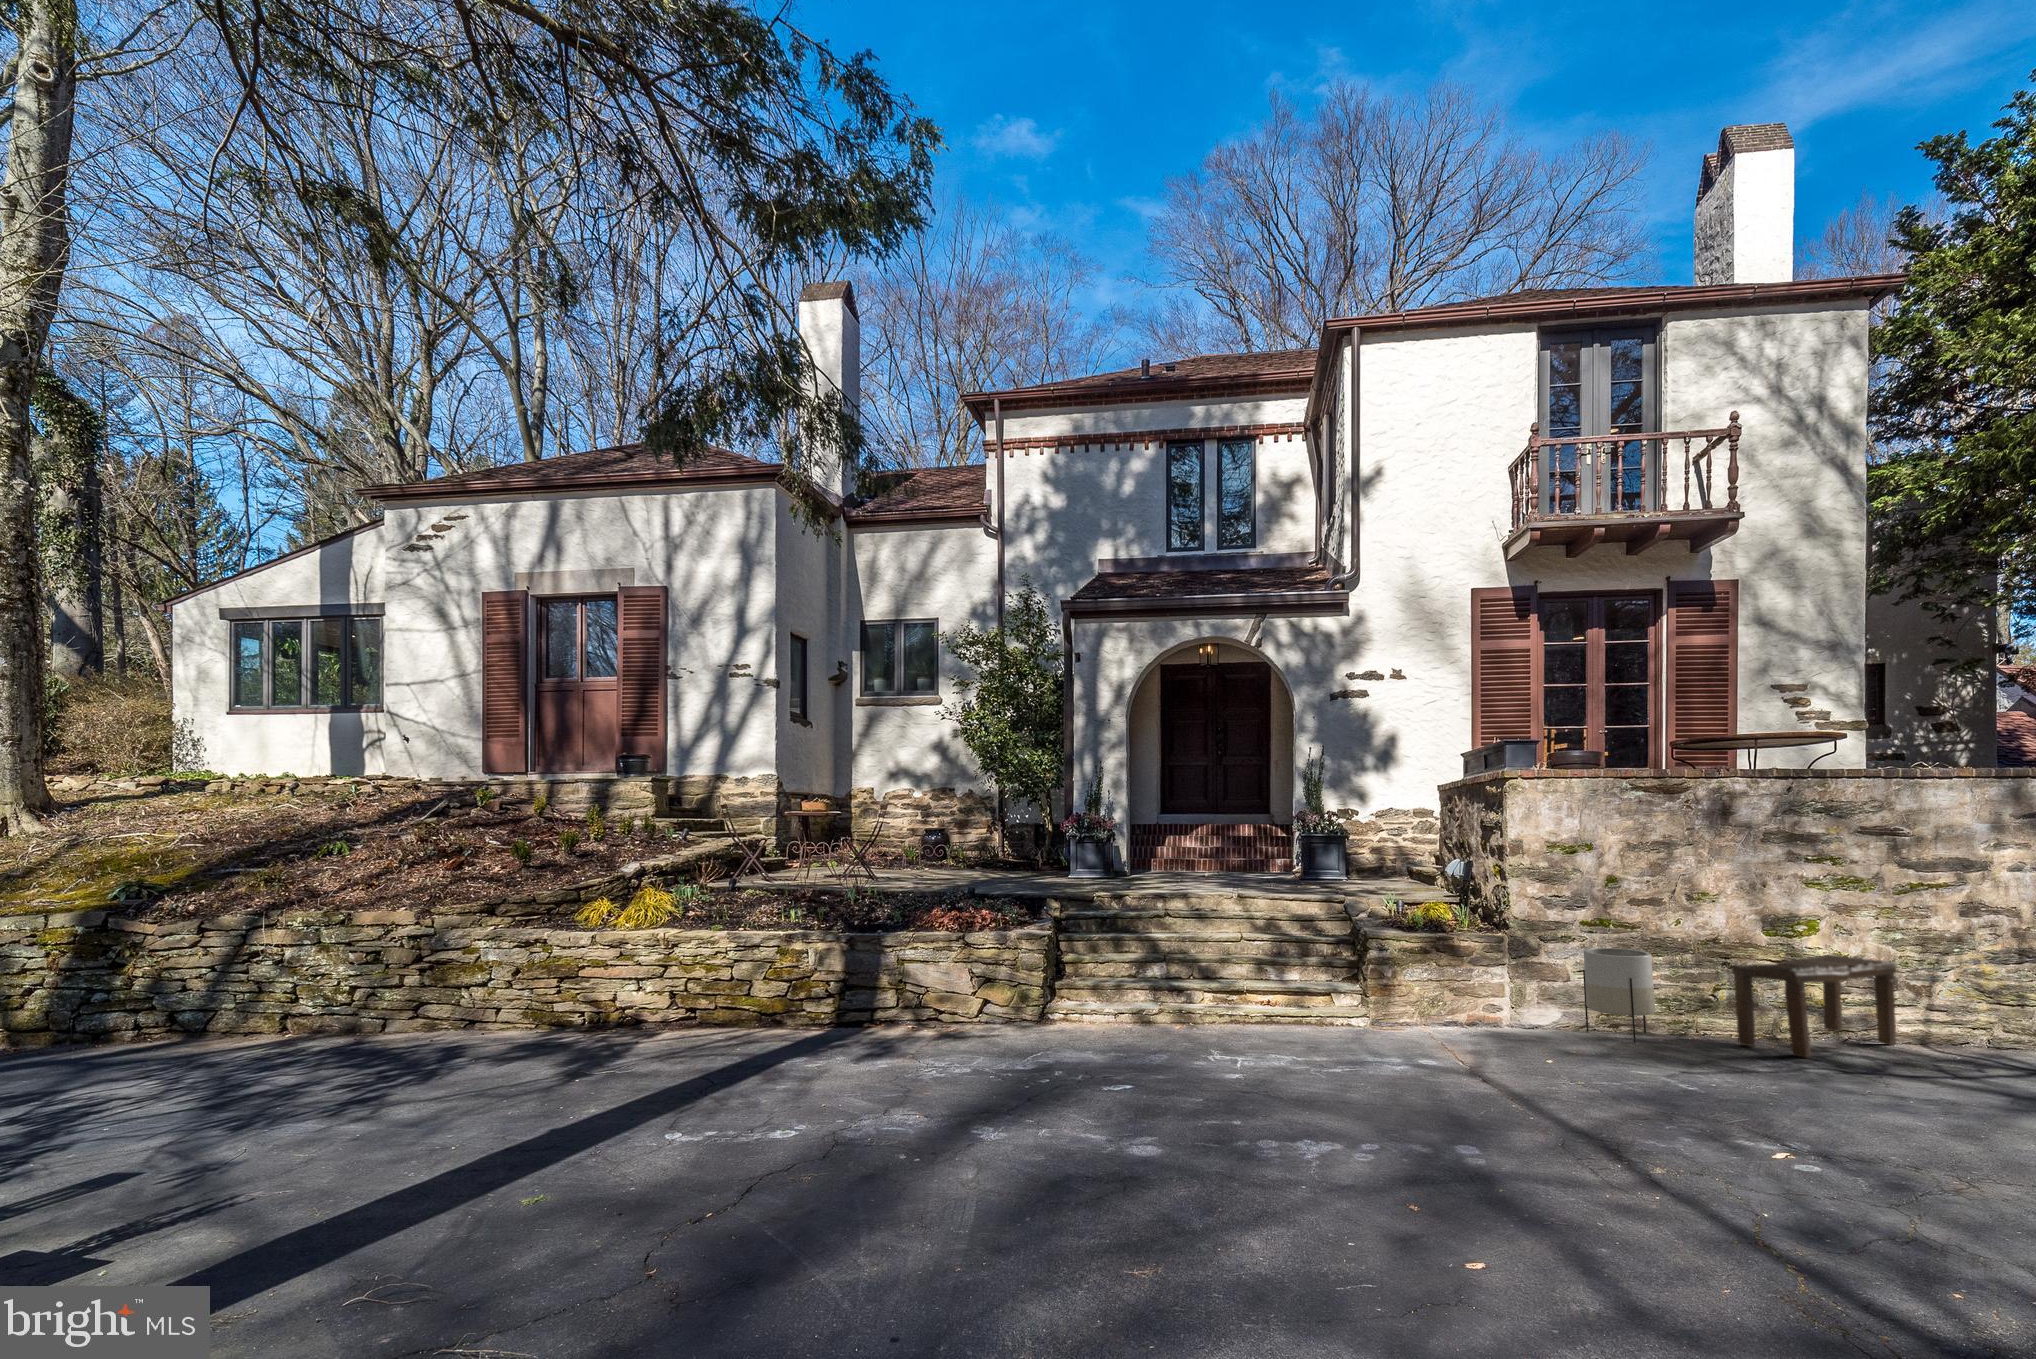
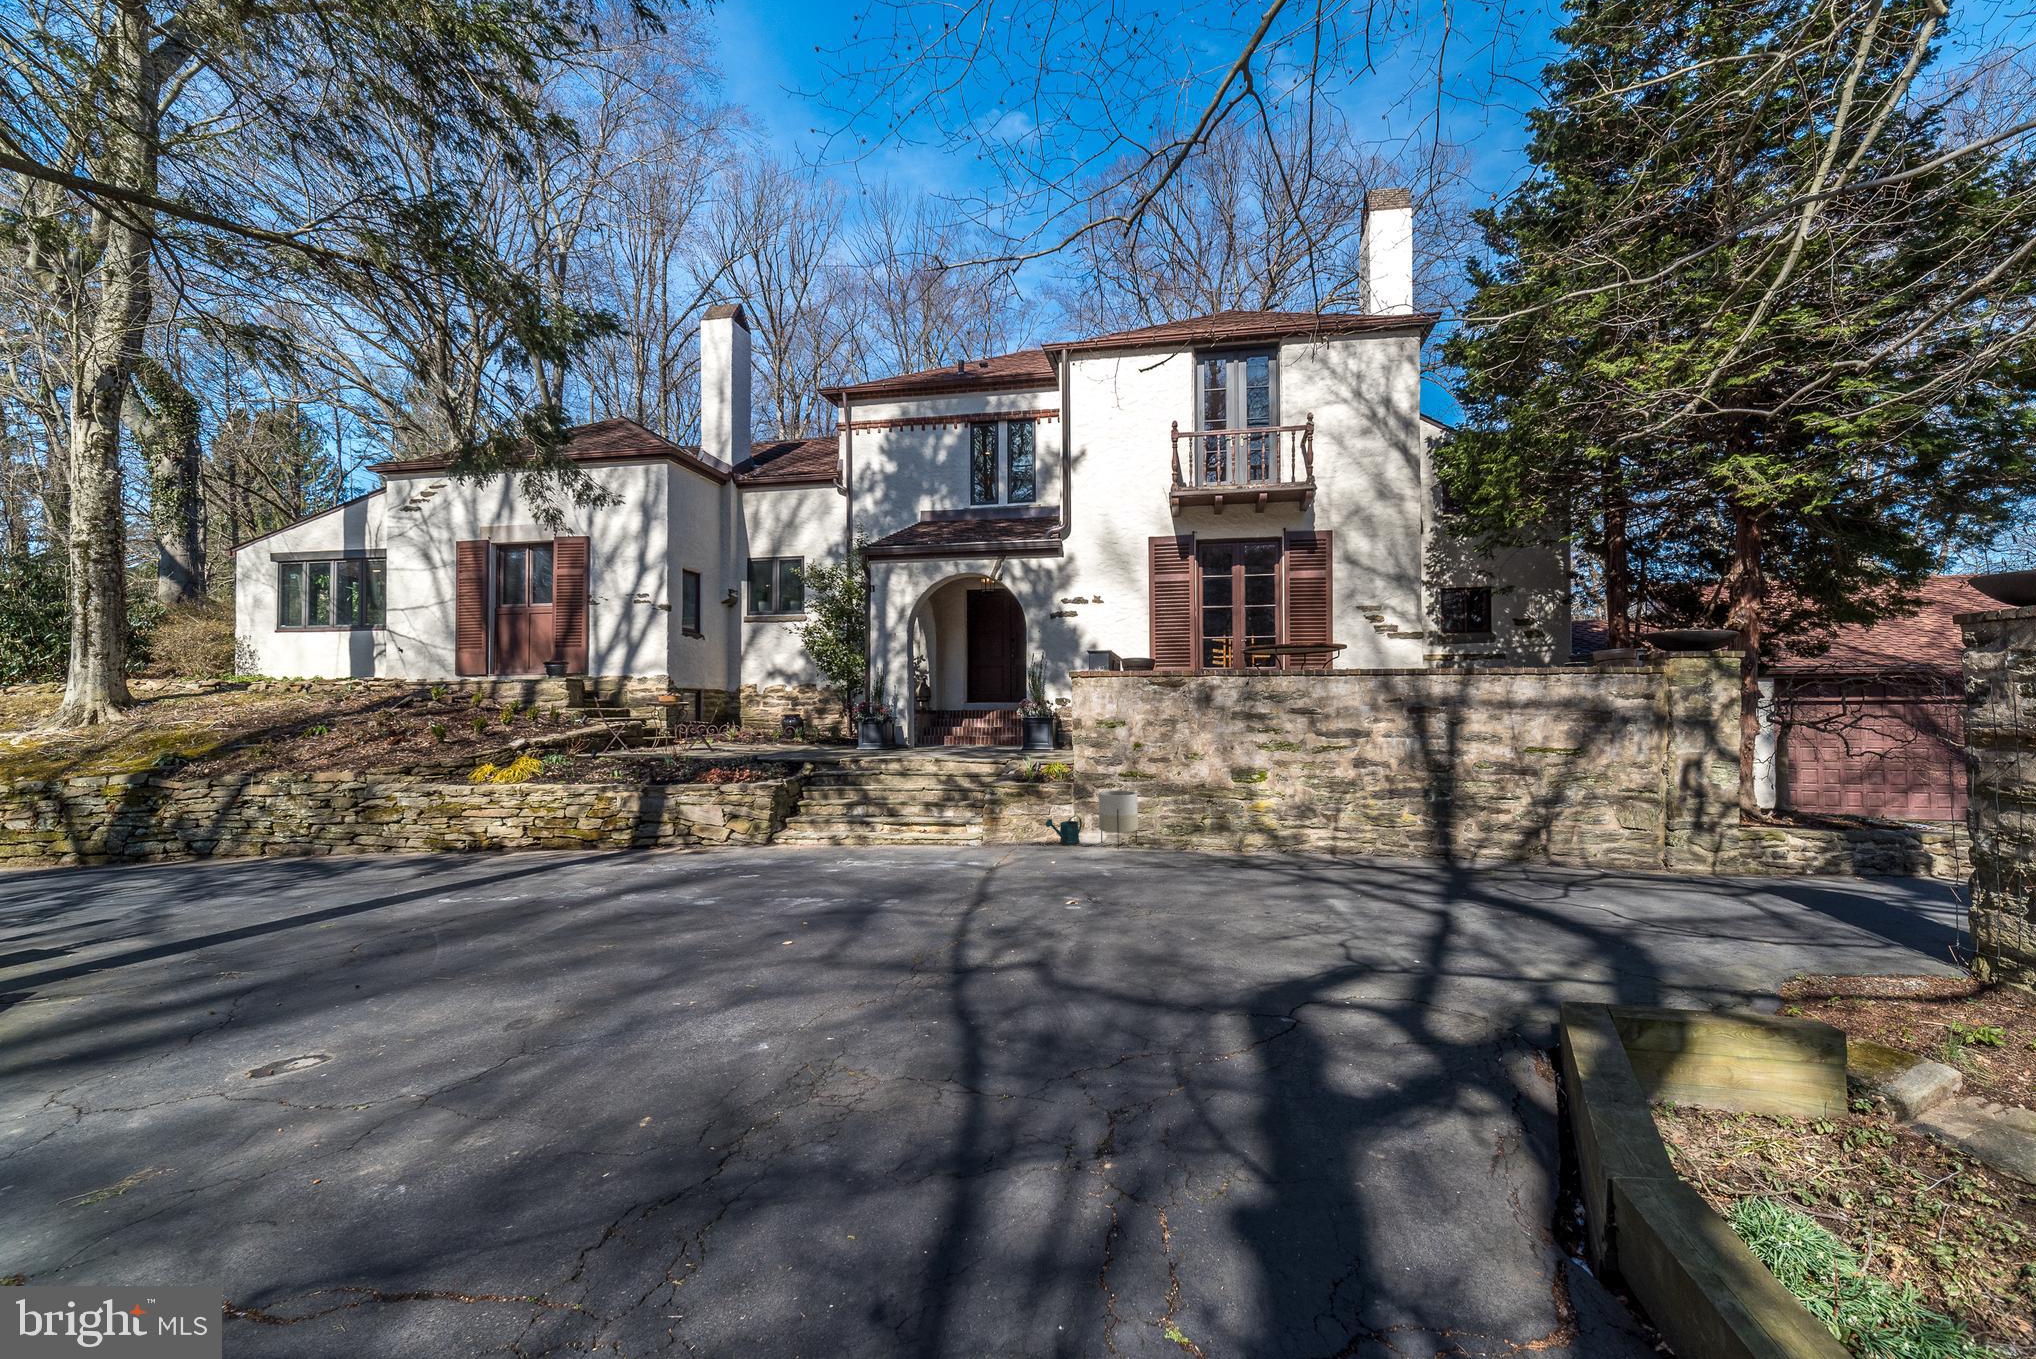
bench: present [1732,954,1896,1058] -> none [1179,793,1278,857]
watering can: none [1502,987,1550,1033] -> present [1046,816,1082,845]

